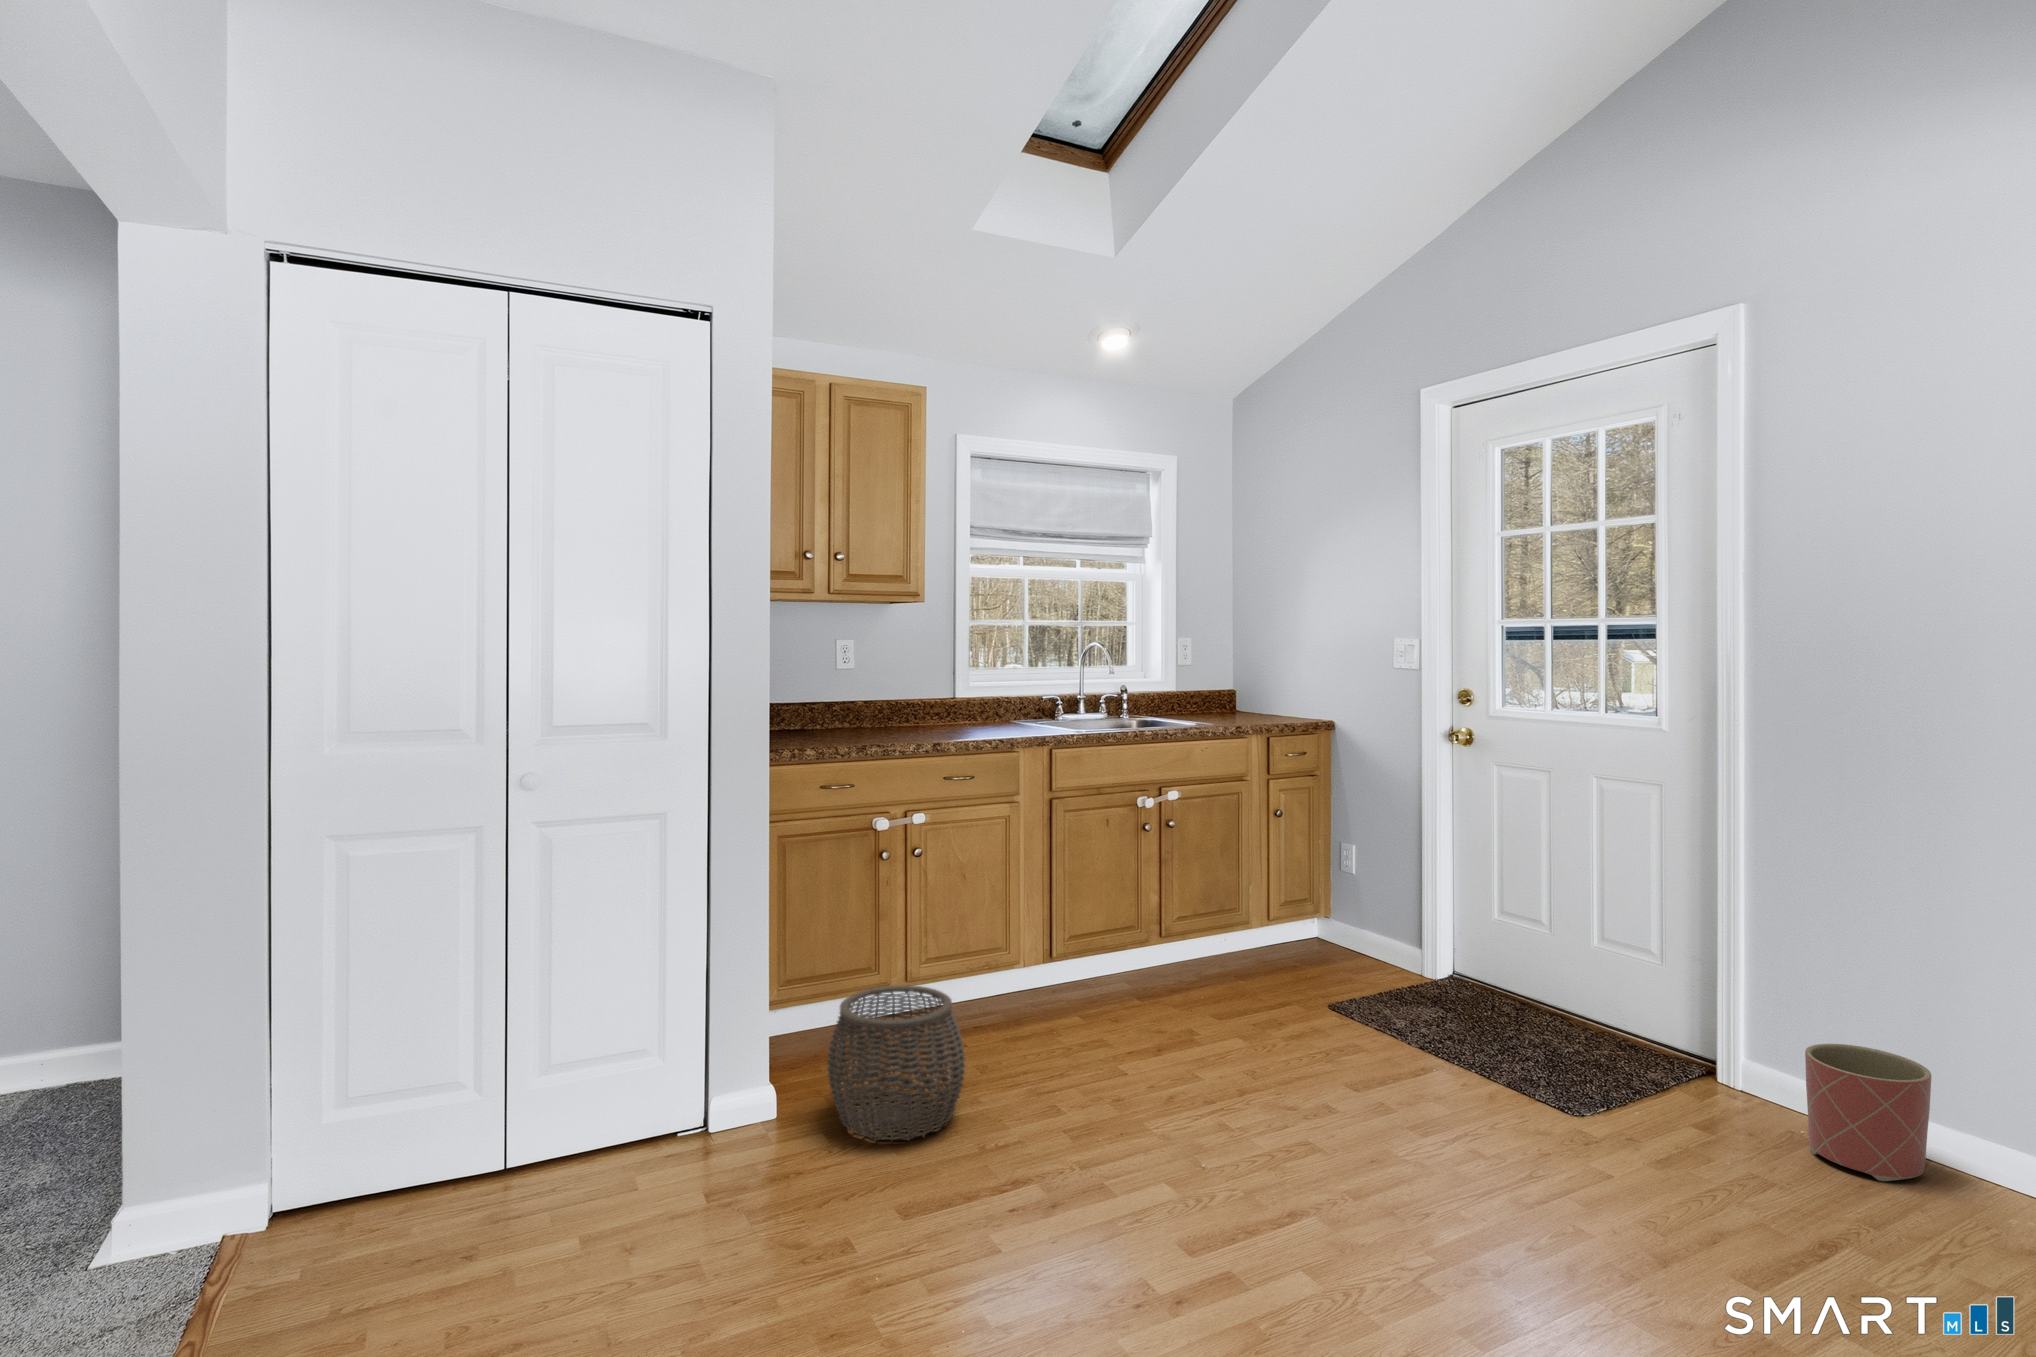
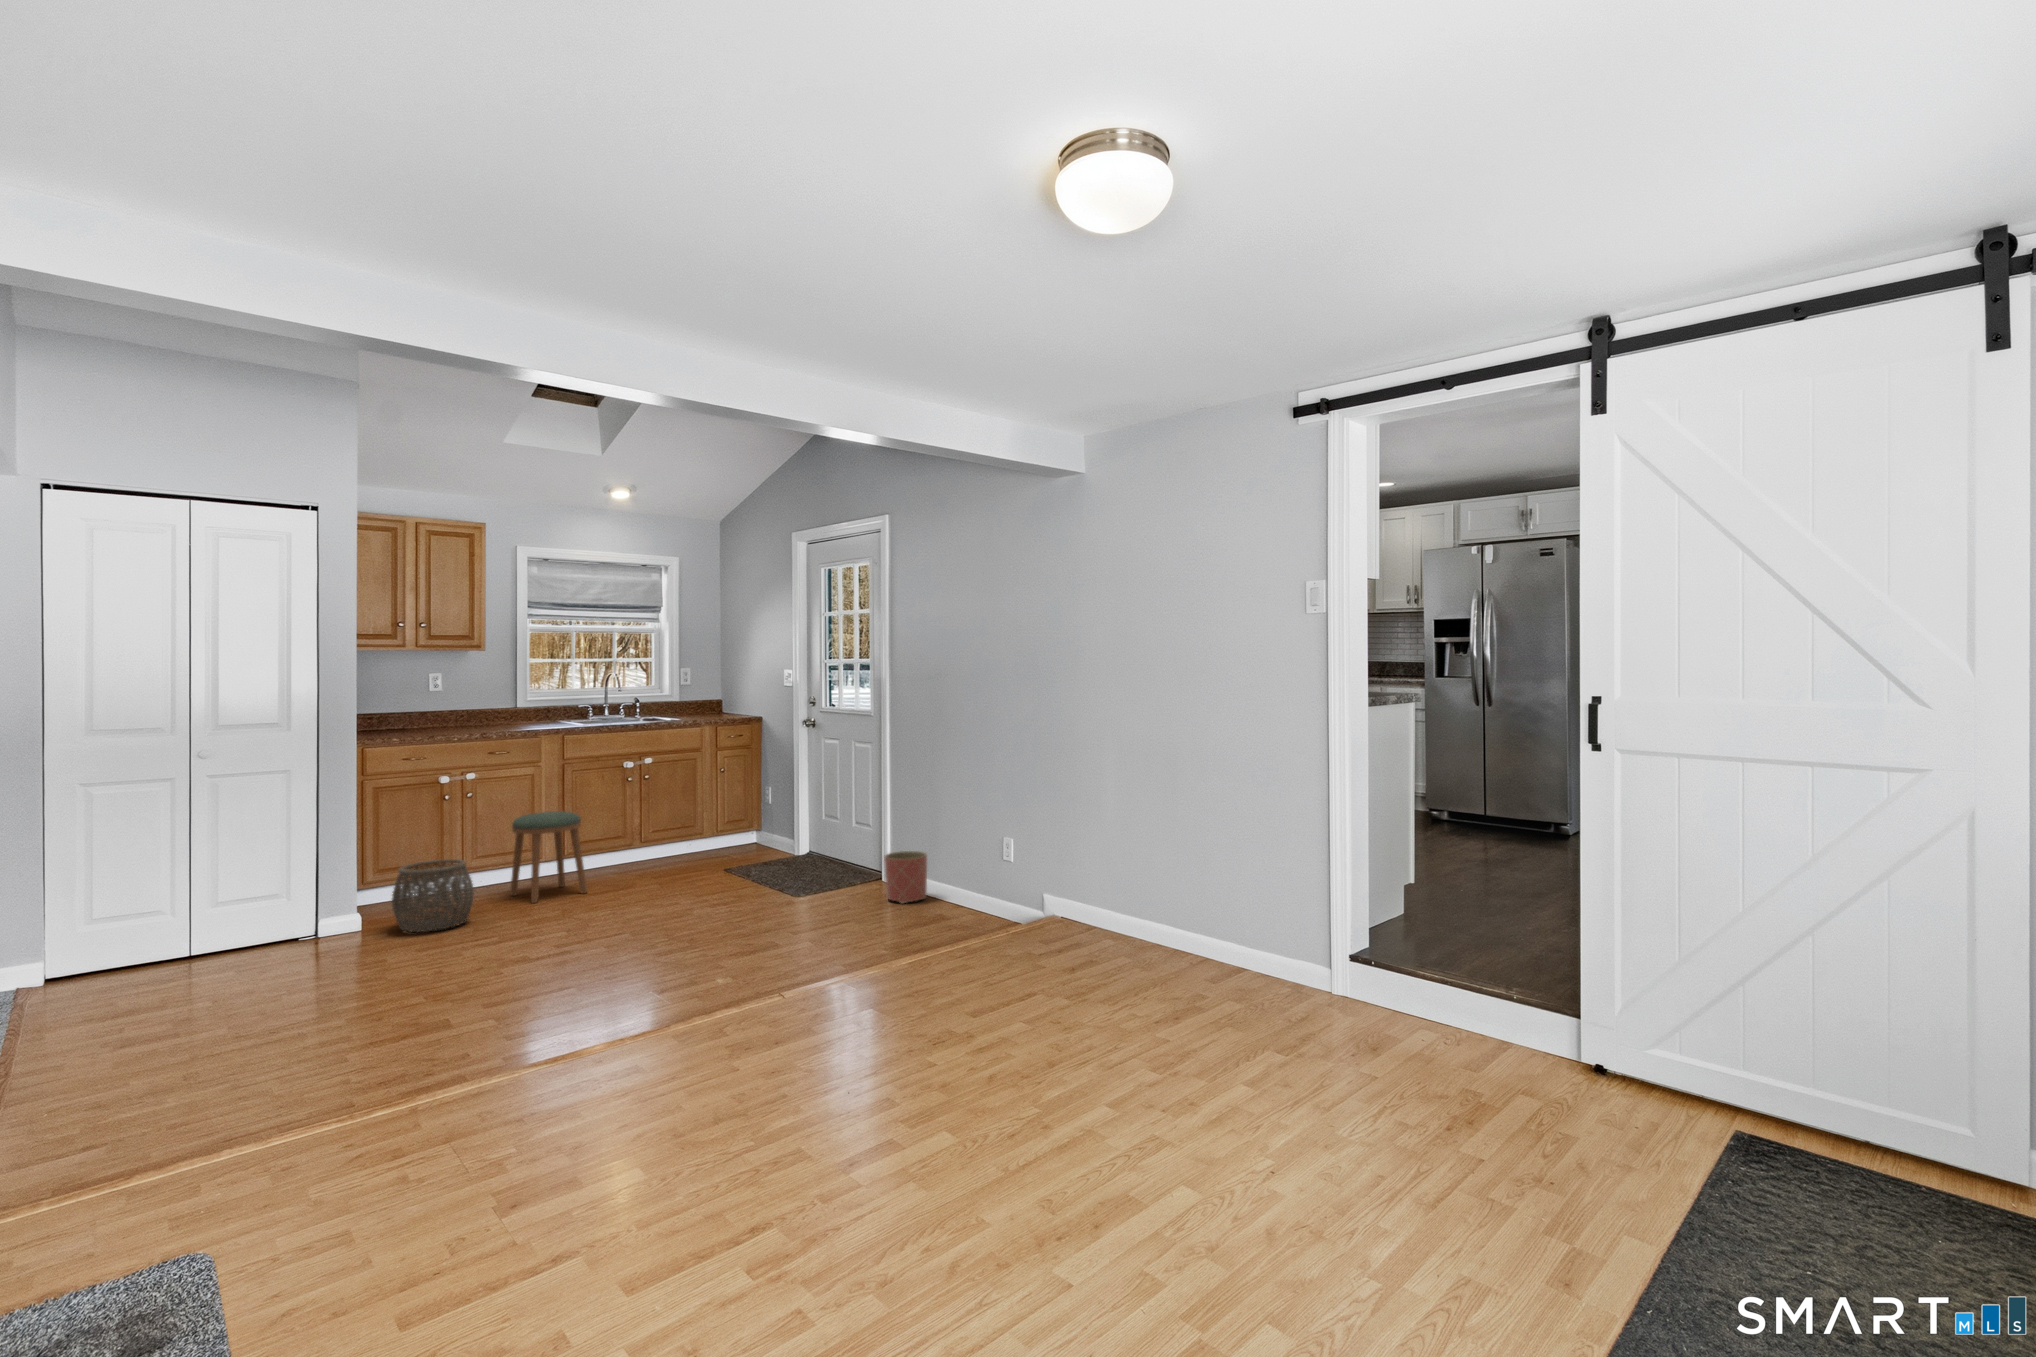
stool: none [985,887,1118,1065] -> present [510,811,587,903]

